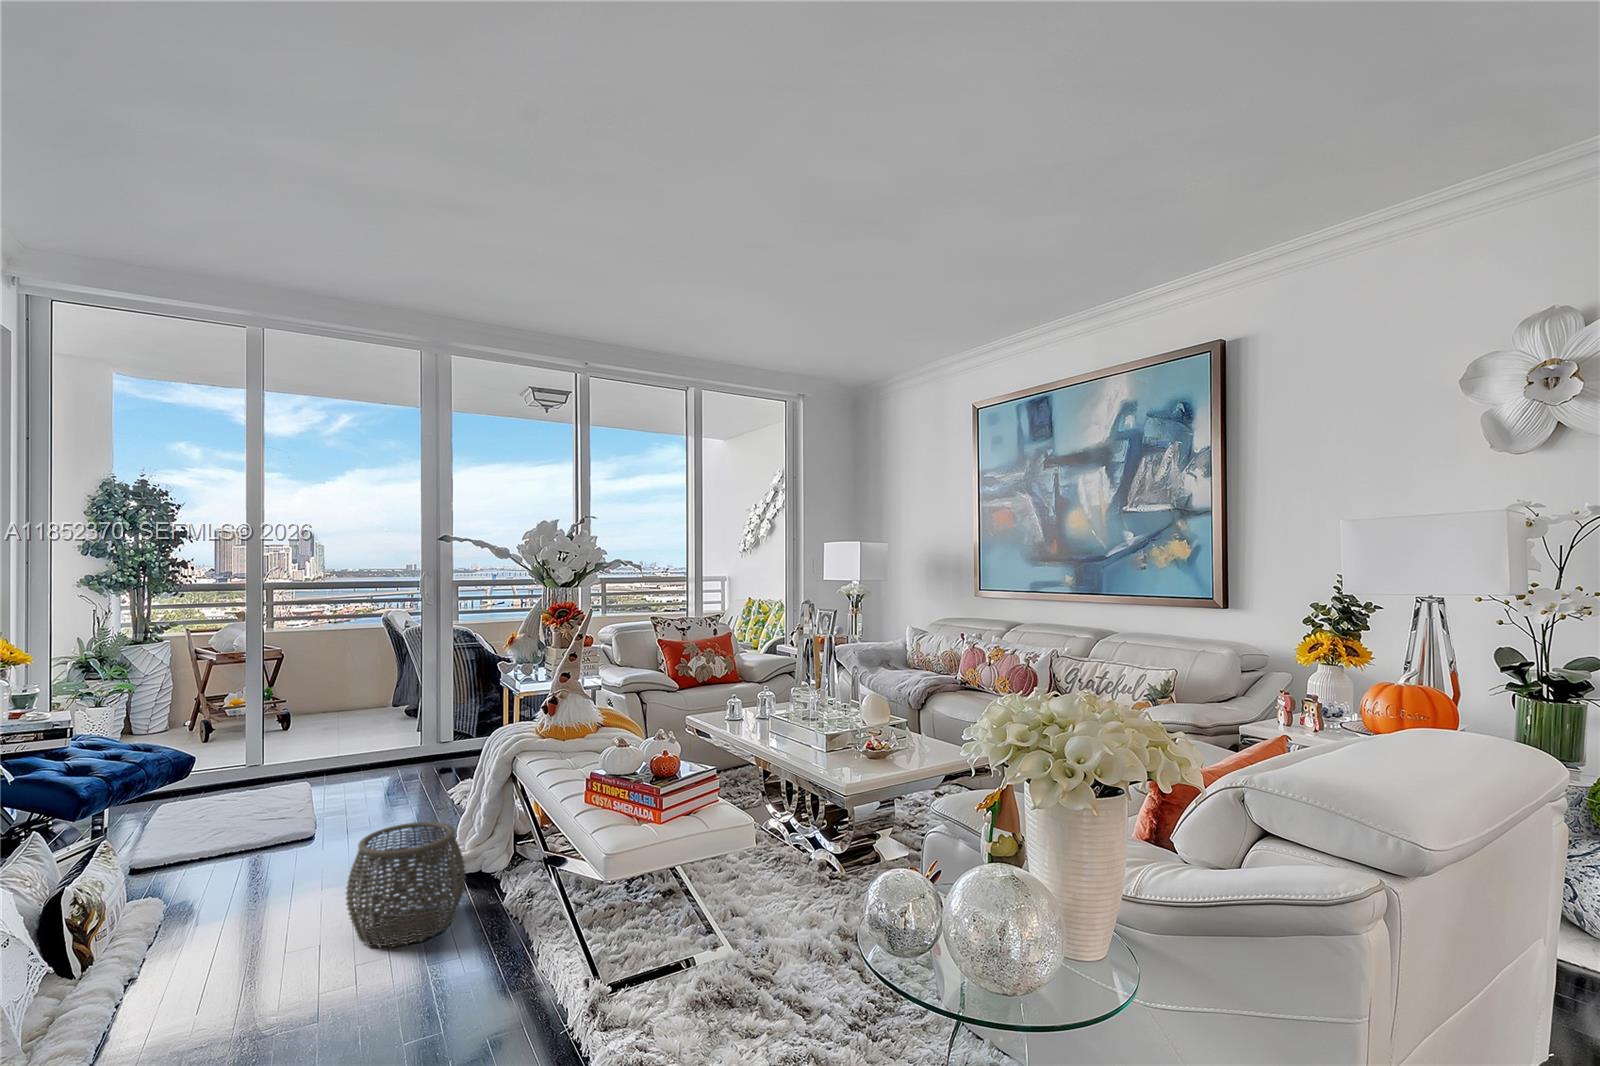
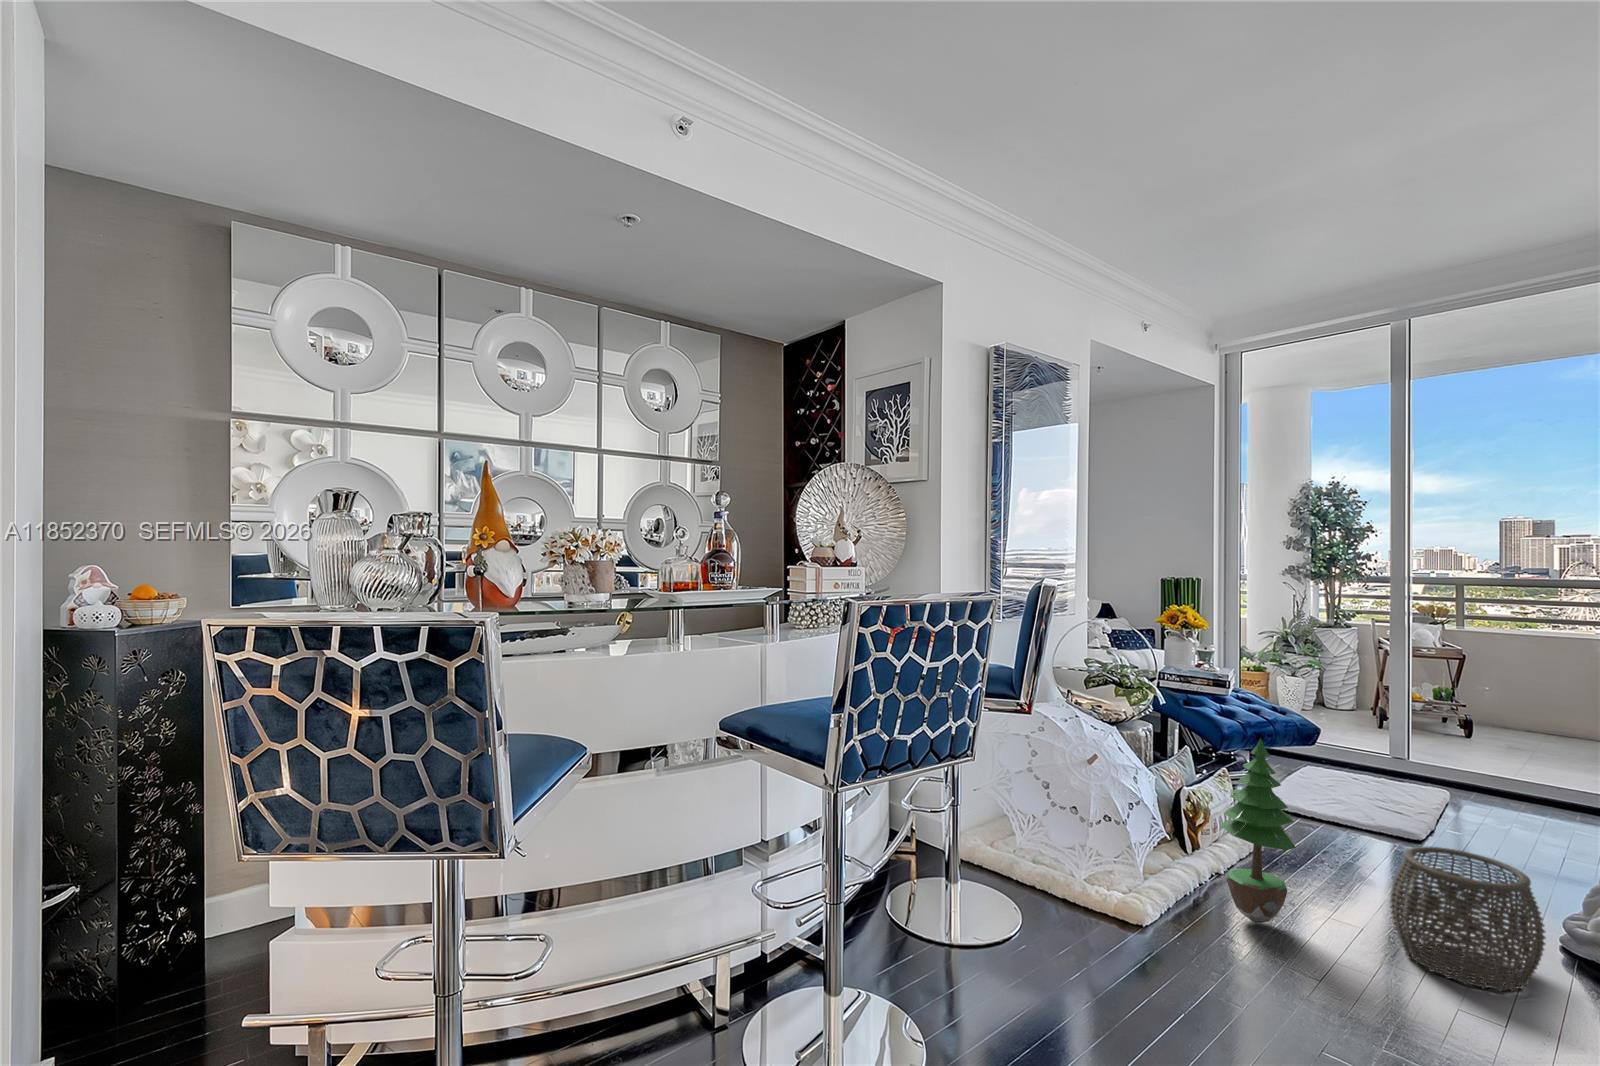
potted tree: none [168,782,267,1006] -> present [1221,738,1296,923]

